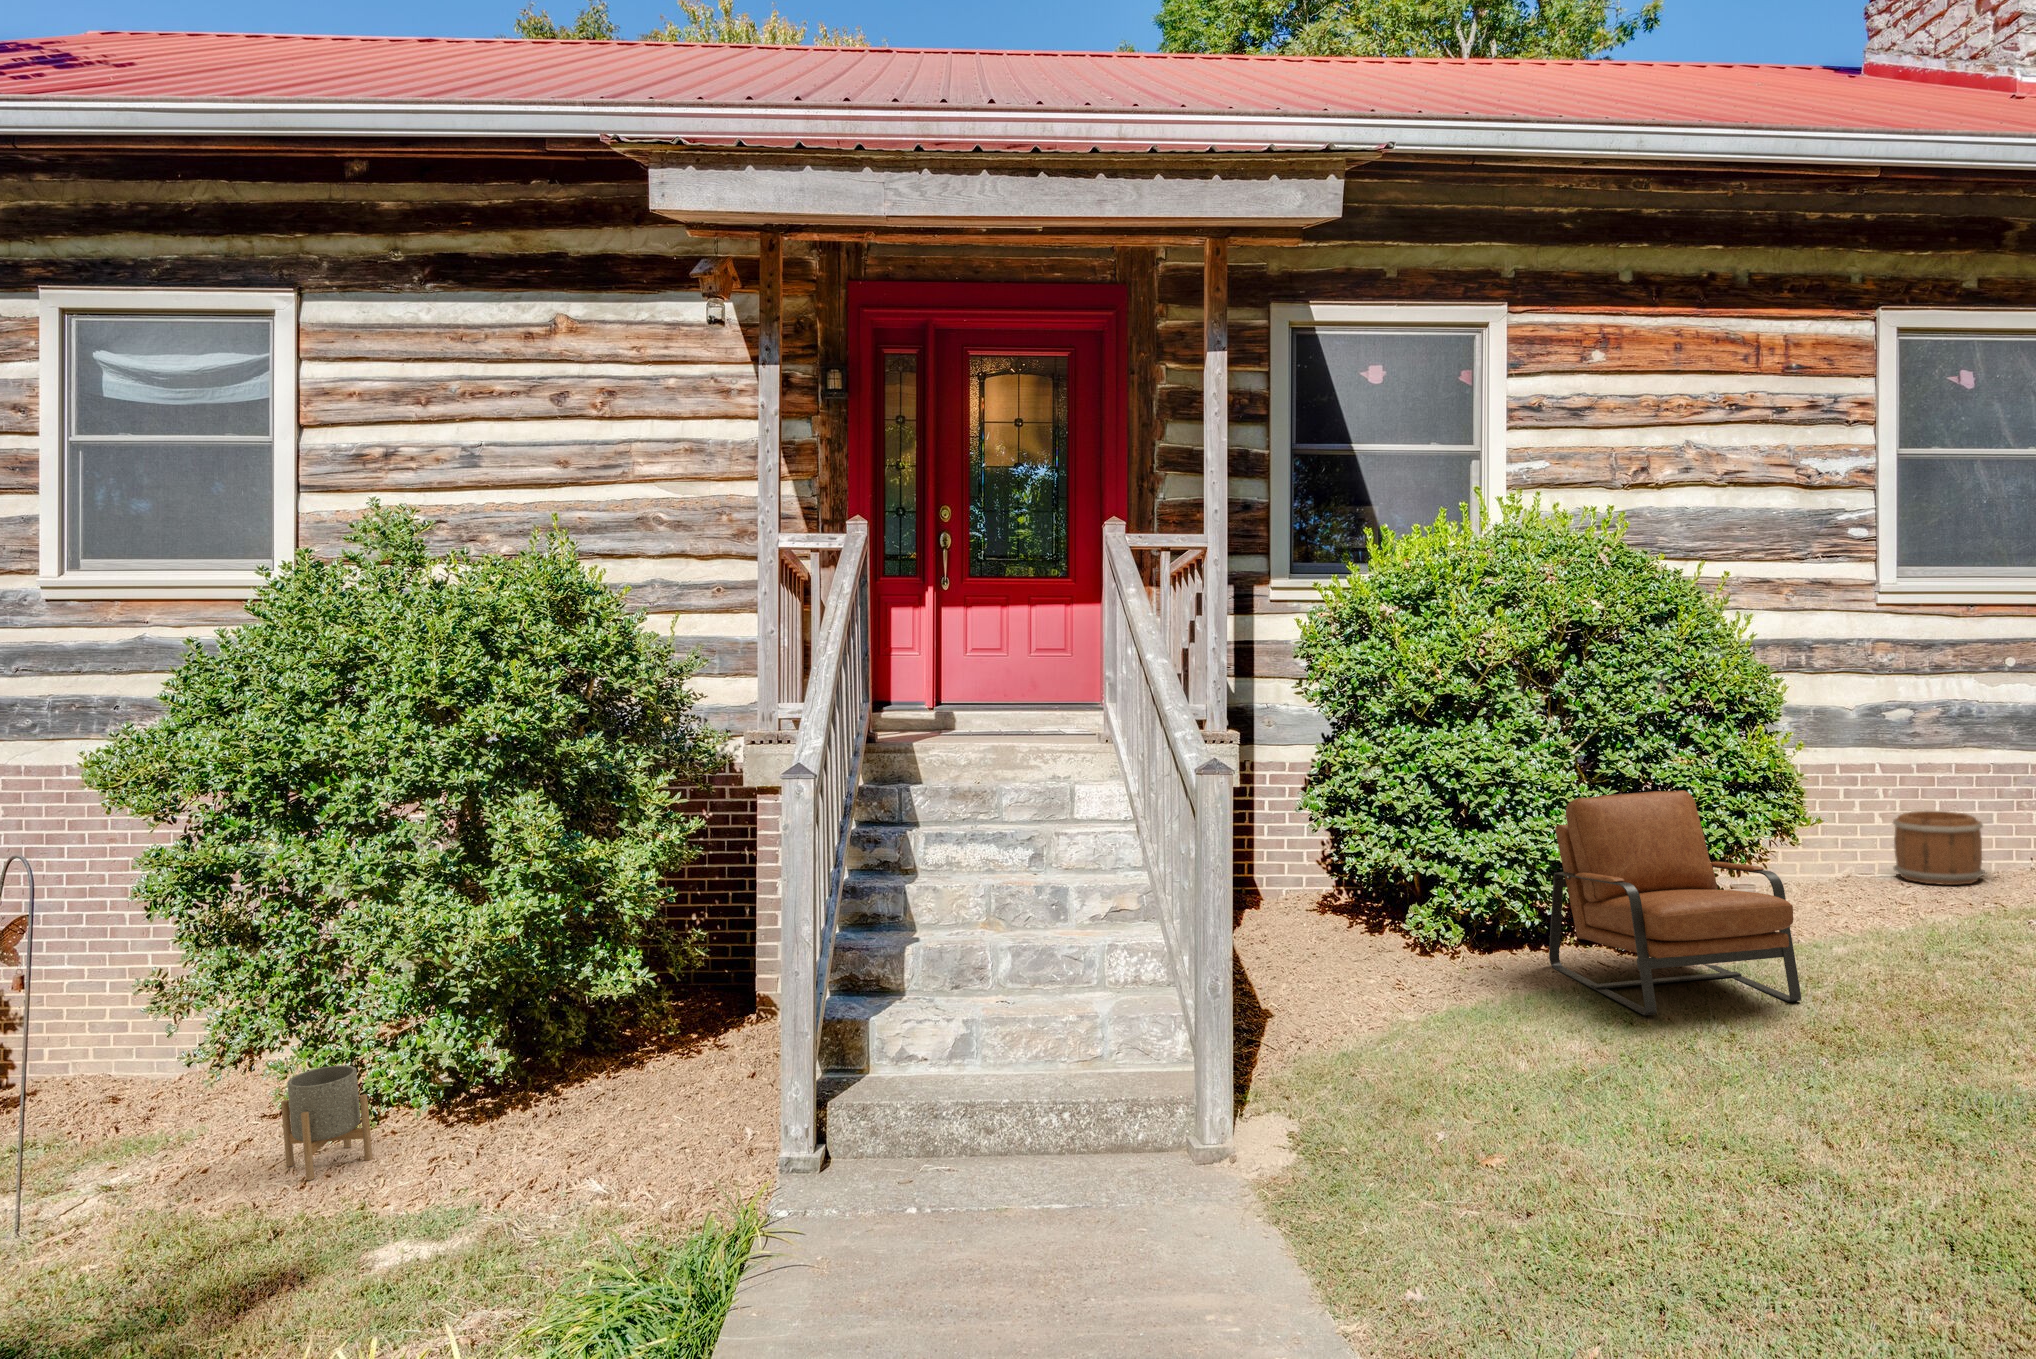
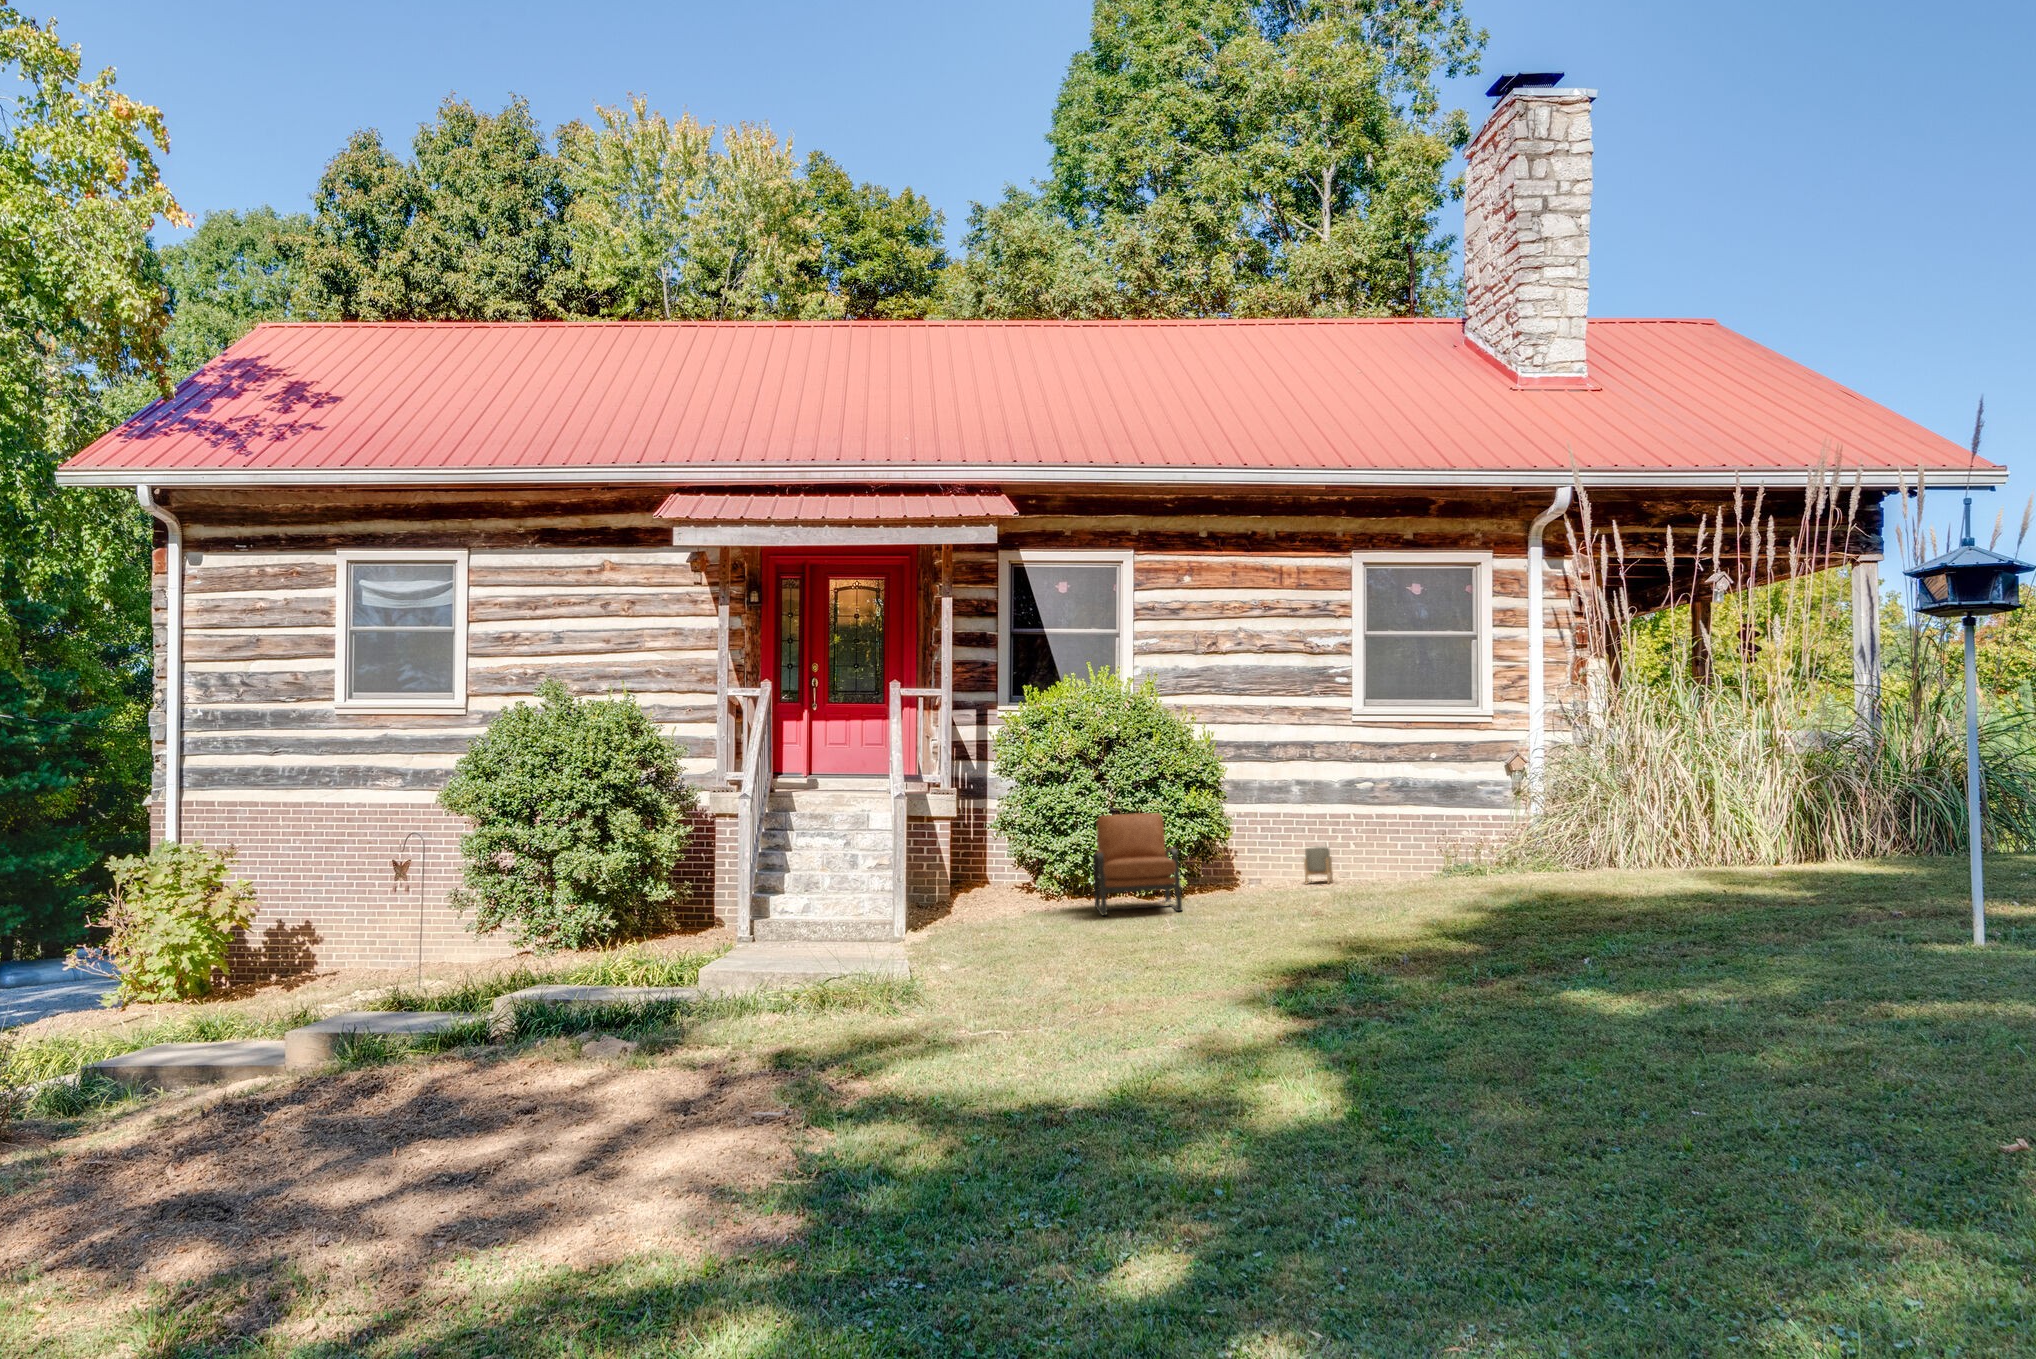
bucket: present [1893,811,1985,885] -> none [1352,842,1398,881]
planter: present [281,1065,372,1180] -> present [1304,847,1333,884]

